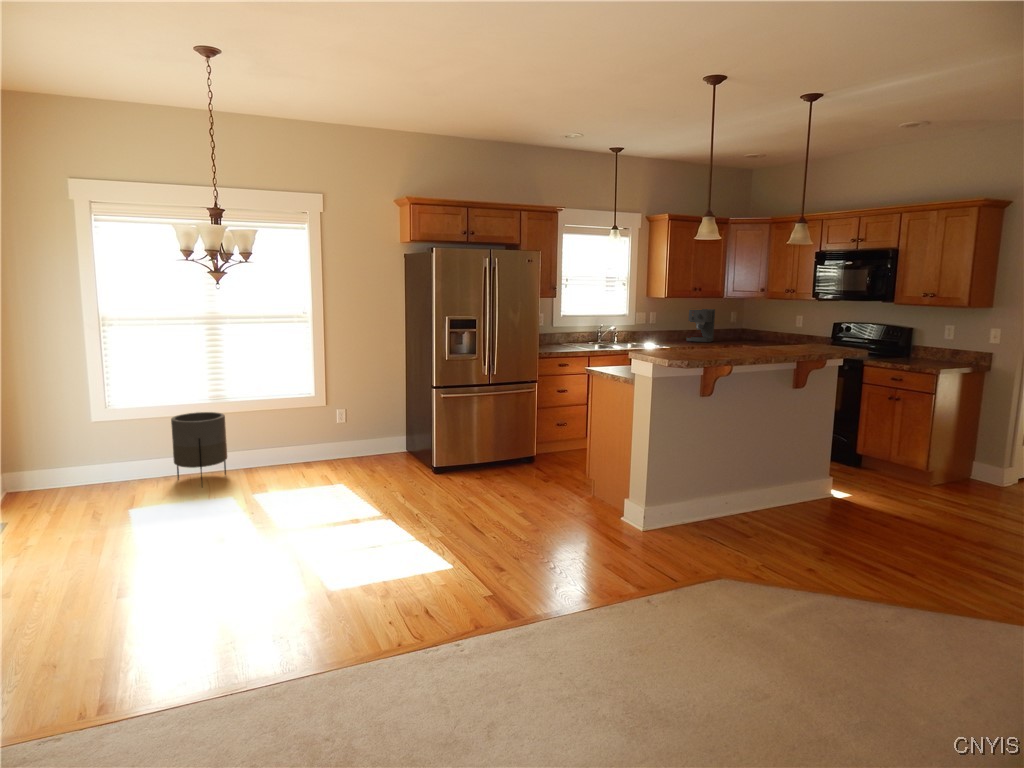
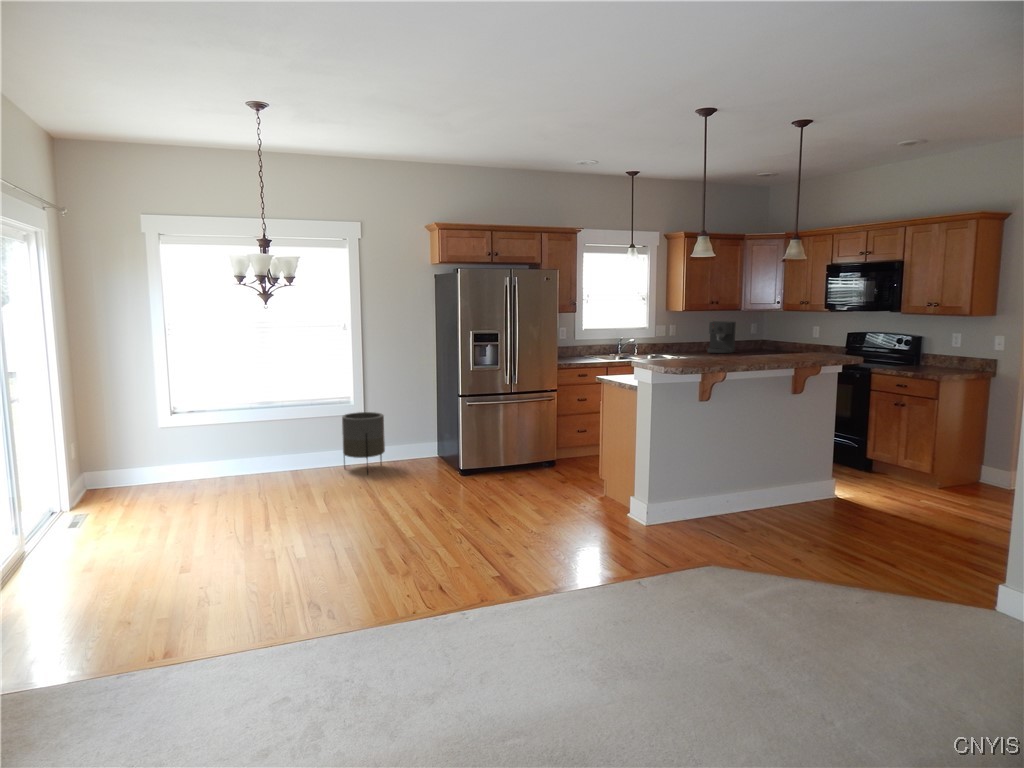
planter: present [171,412,227,487] -> present [342,412,385,468]

